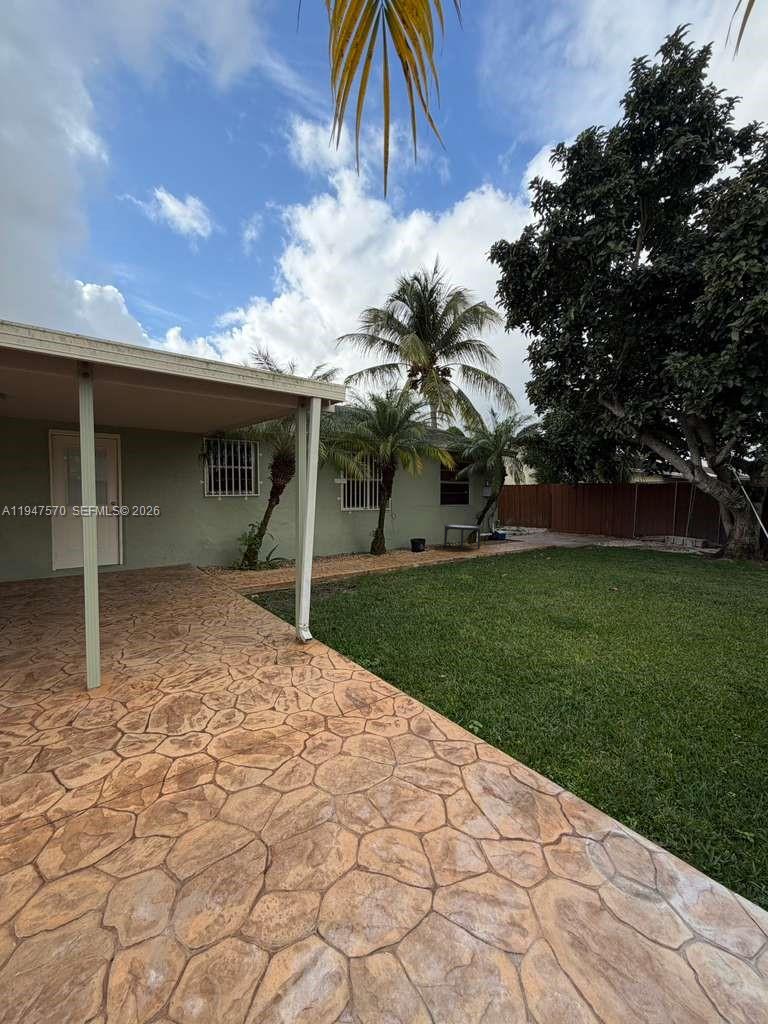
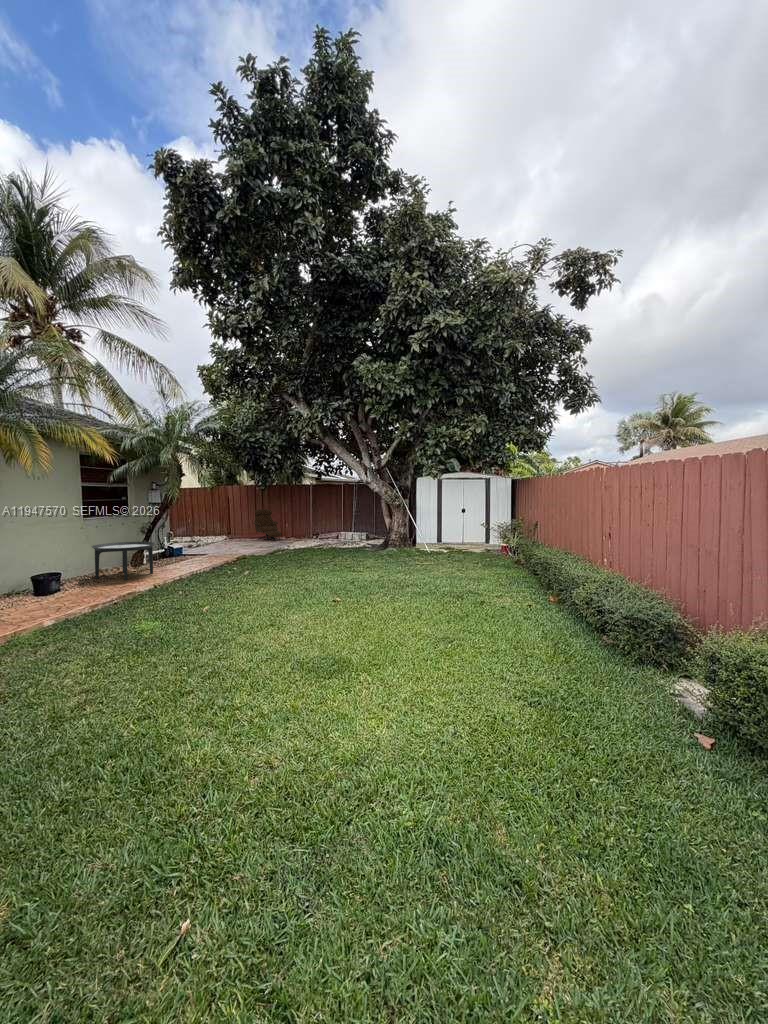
lounge chair: none [574,506,601,537] -> present [254,509,282,541]

